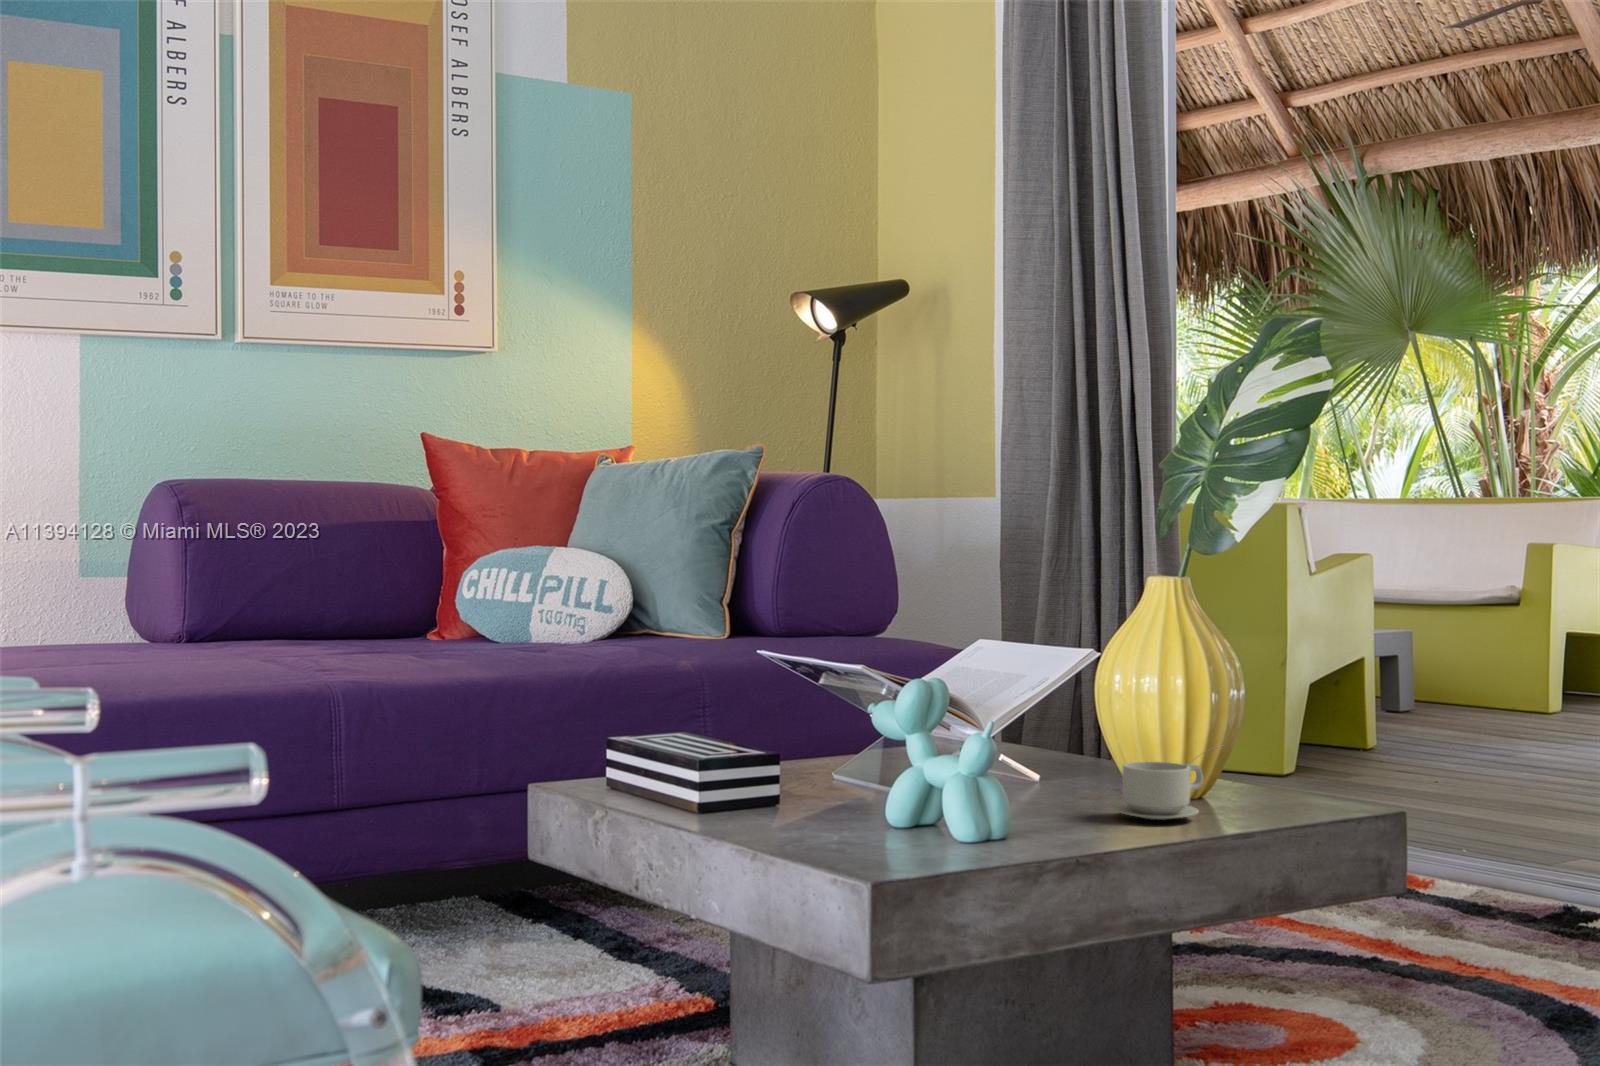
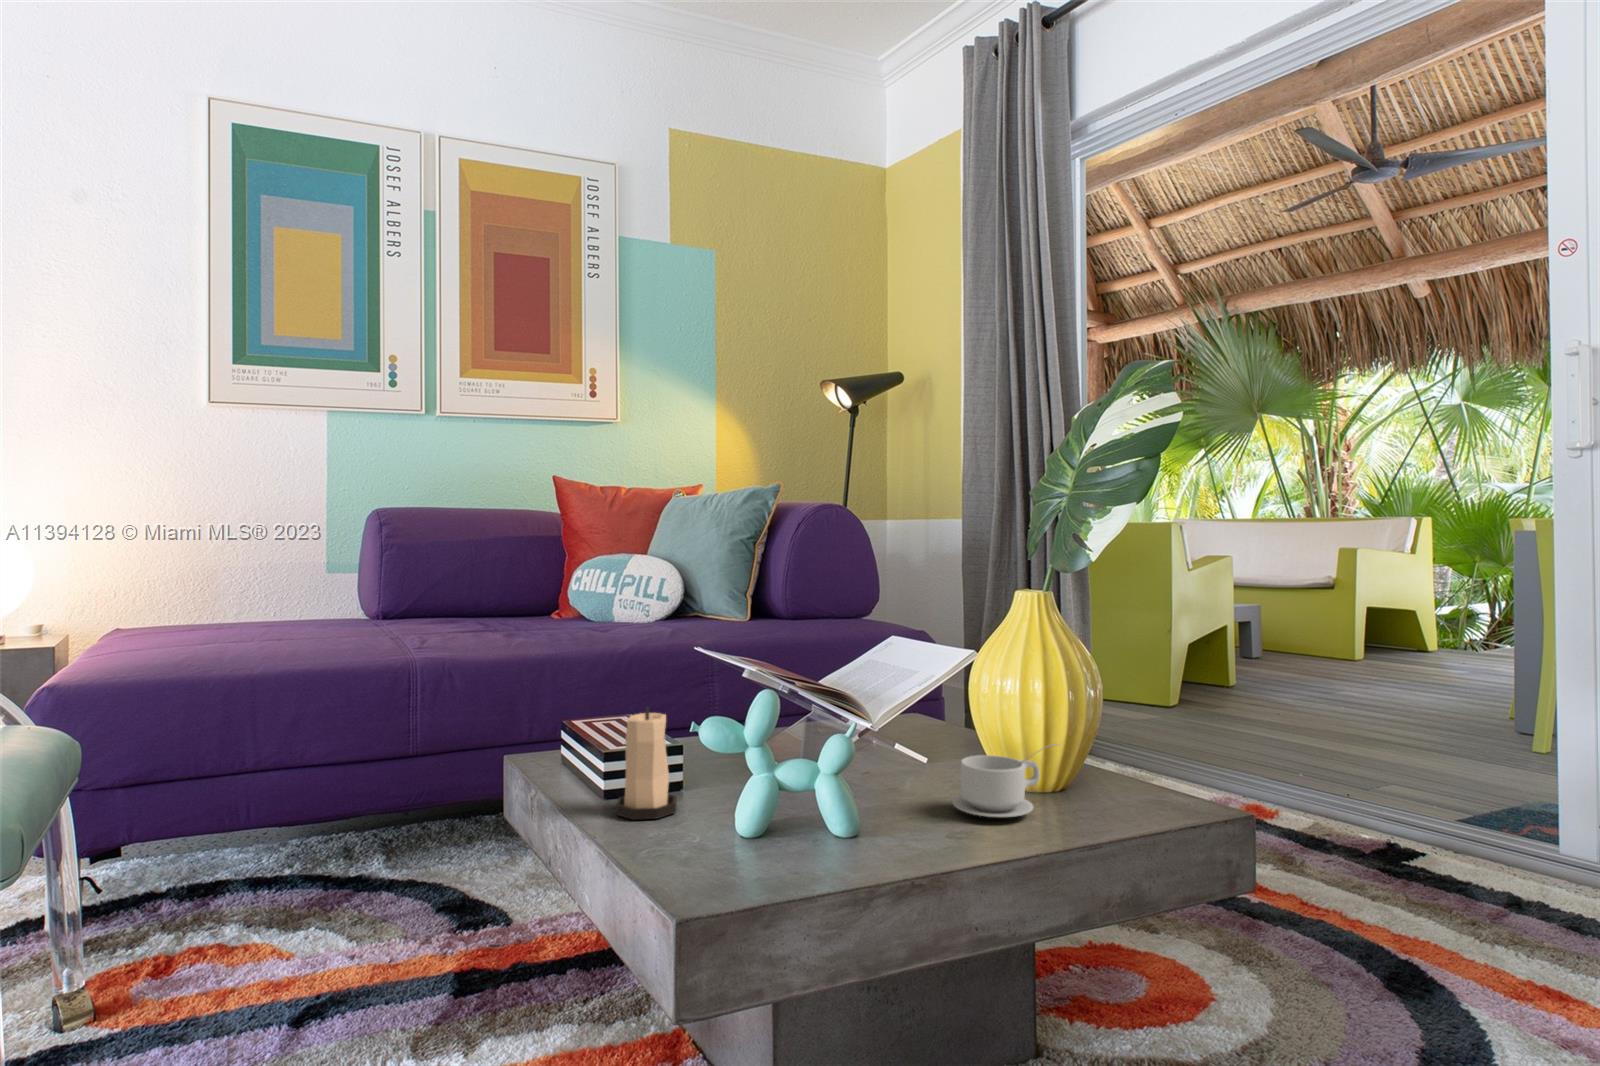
candle: none [758,711,825,830] -> present [616,707,677,819]

